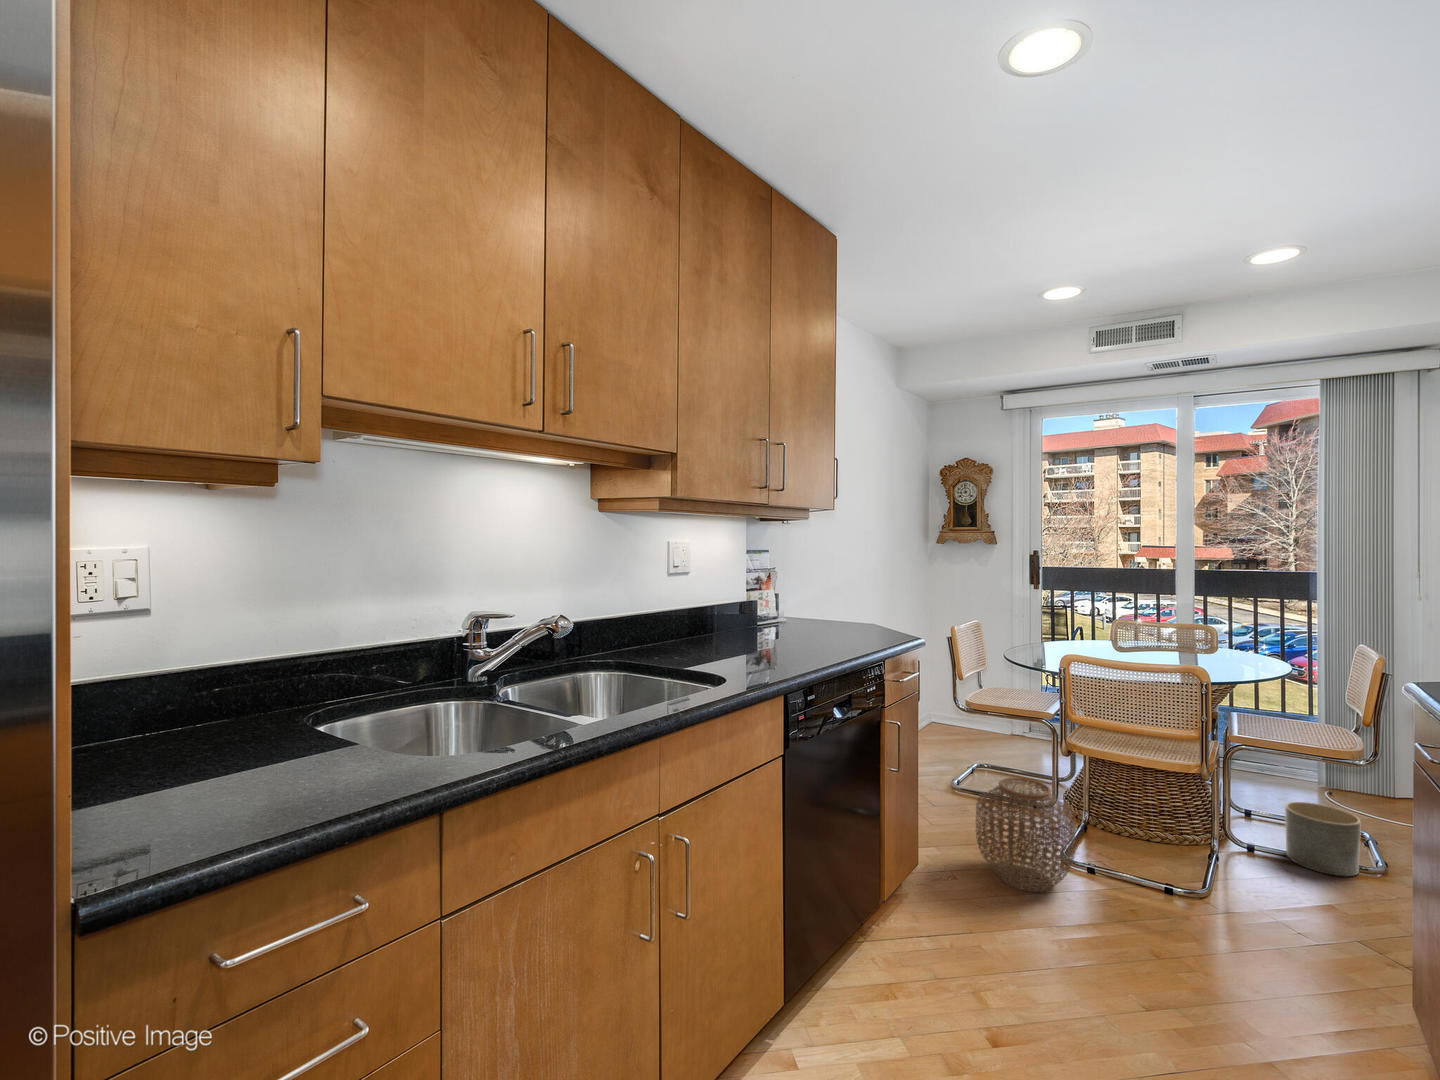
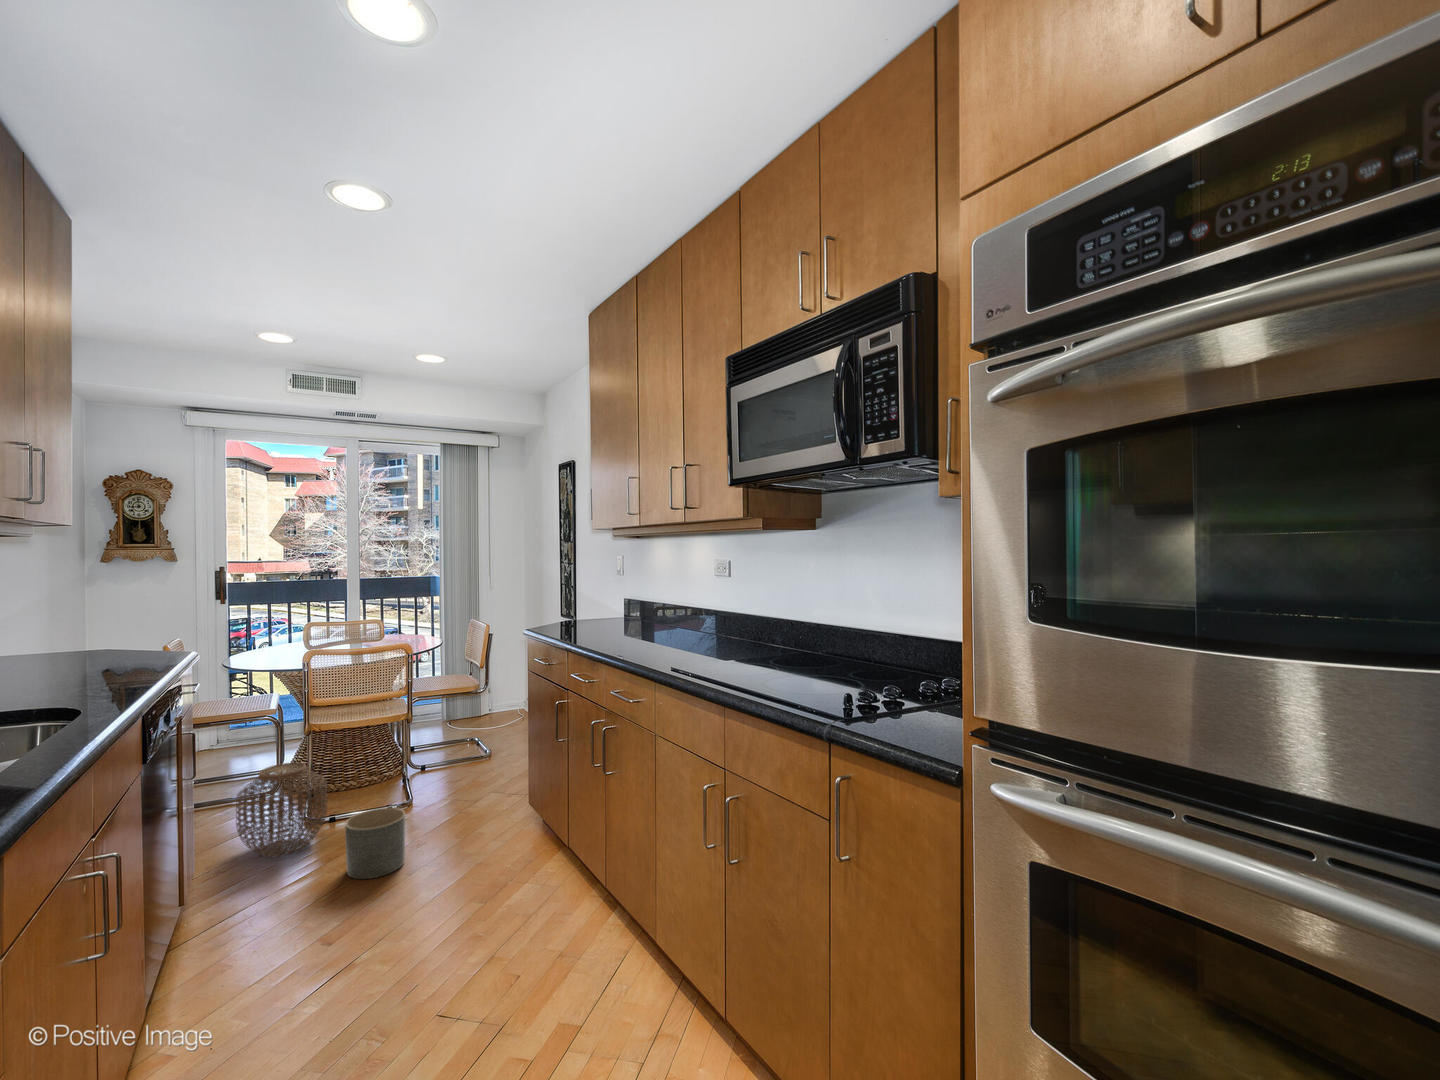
planter: present [1285,802,1361,876] -> present [345,808,405,879]

